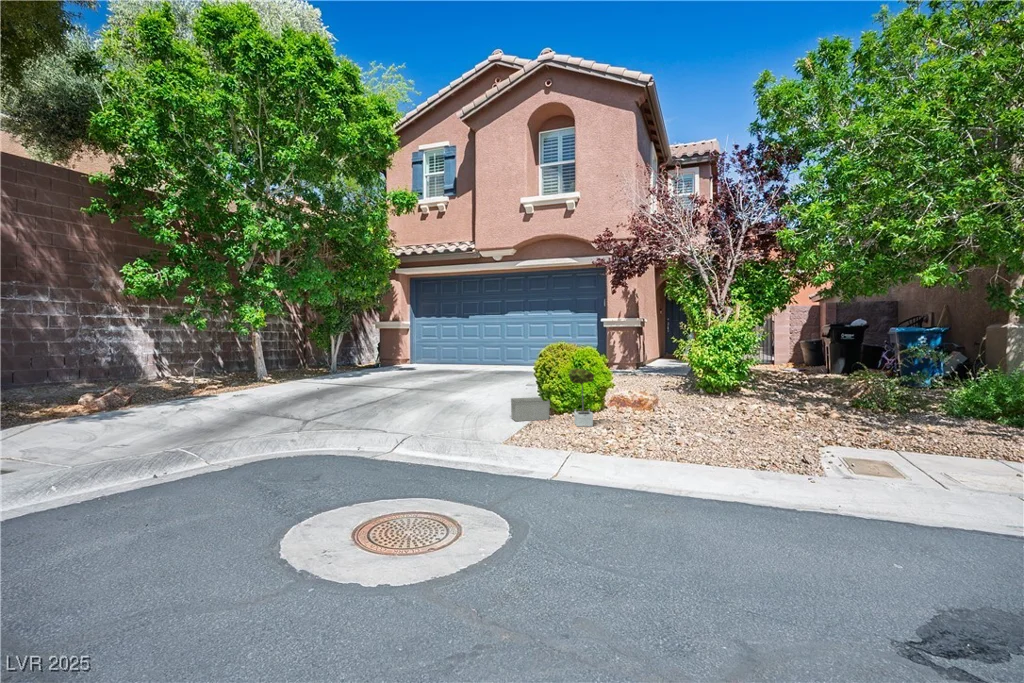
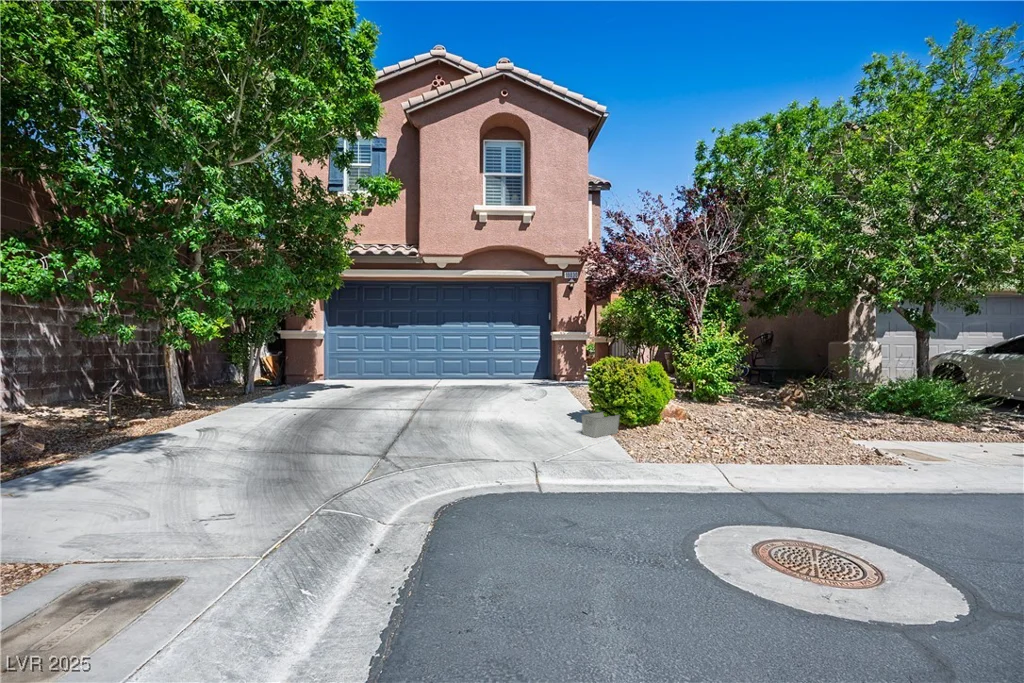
potted tree: present [569,368,594,427] -> none [644,383,670,438]

